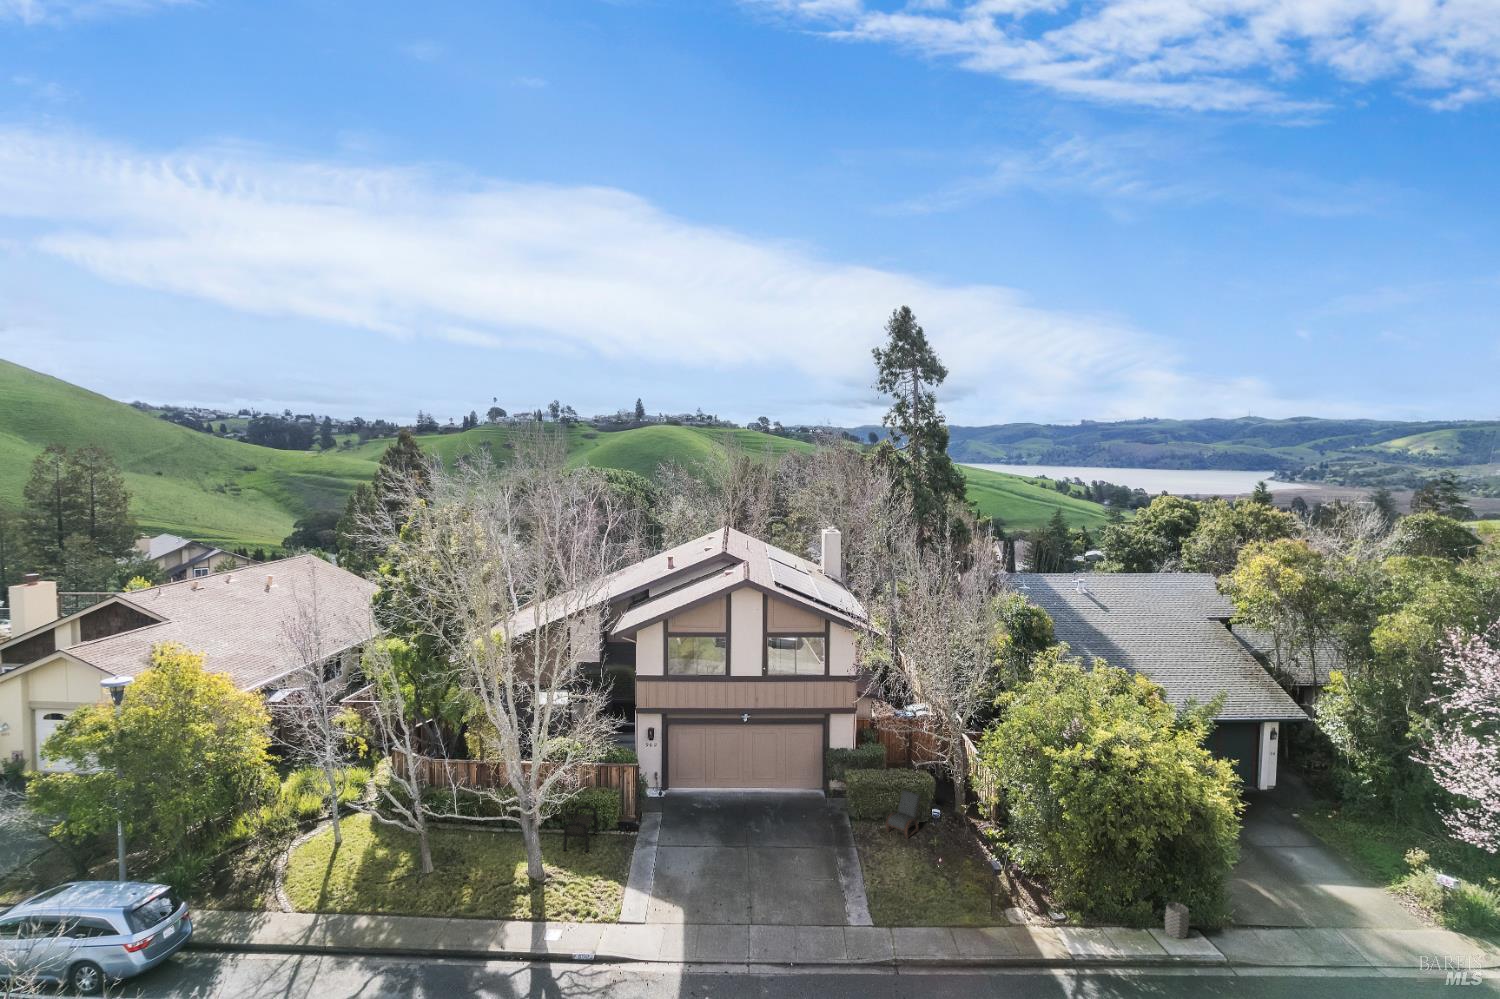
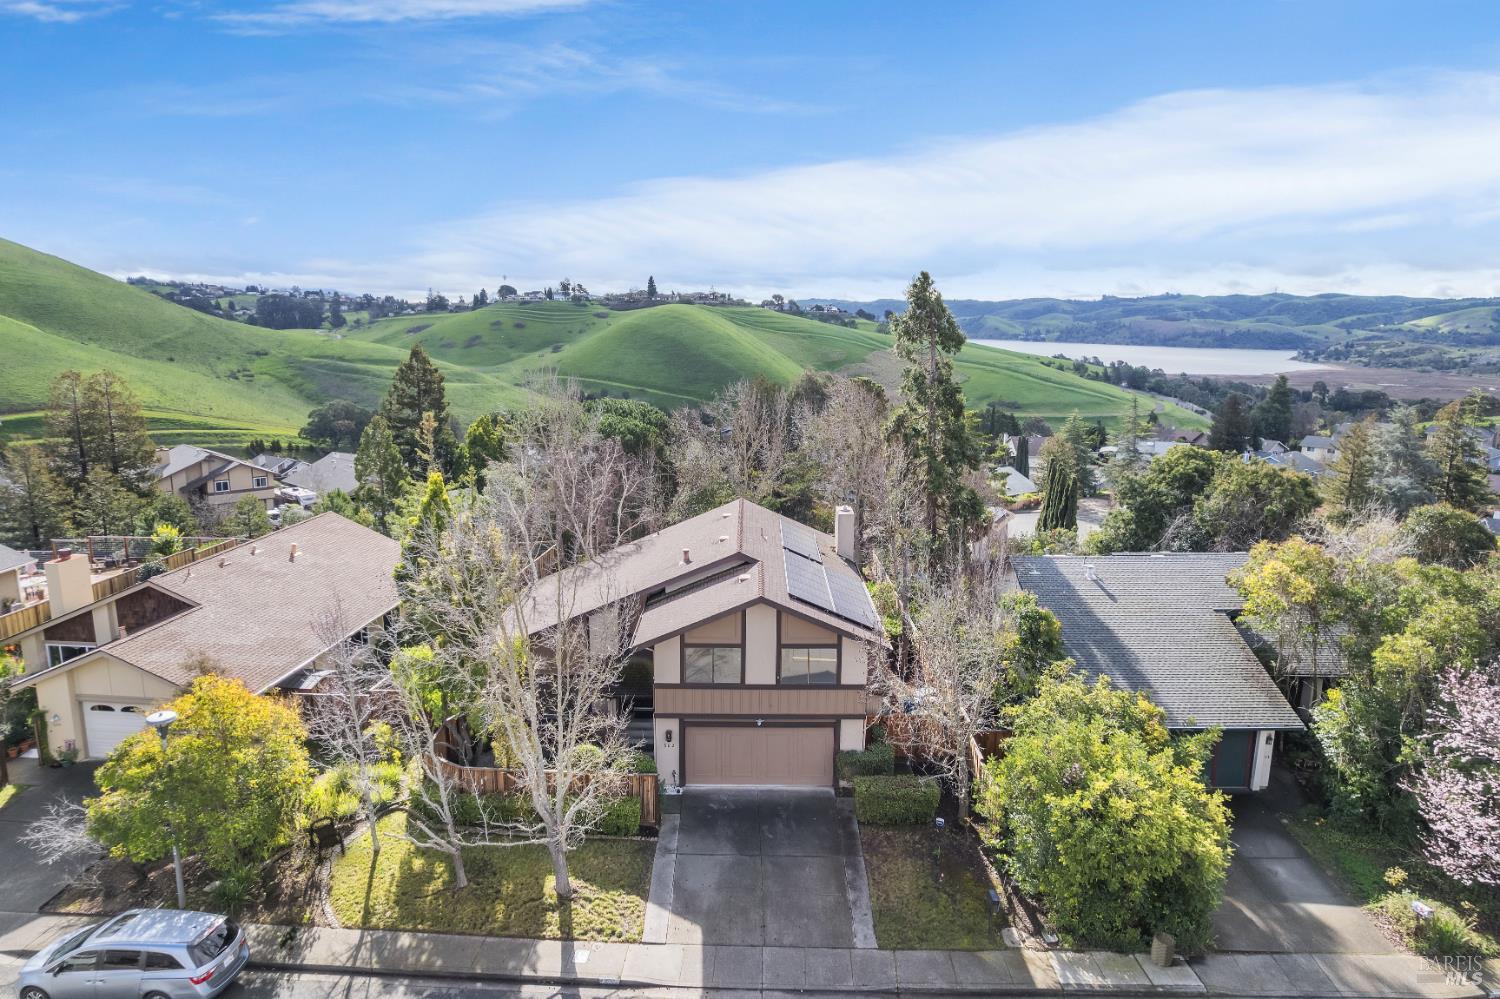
lounge chair: present [886,790,921,839] -> none [891,798,926,847]
bench: present [563,806,598,852] -> present [309,816,345,865]
potted plant: none [225,903,250,935] -> present [279,926,299,955]

